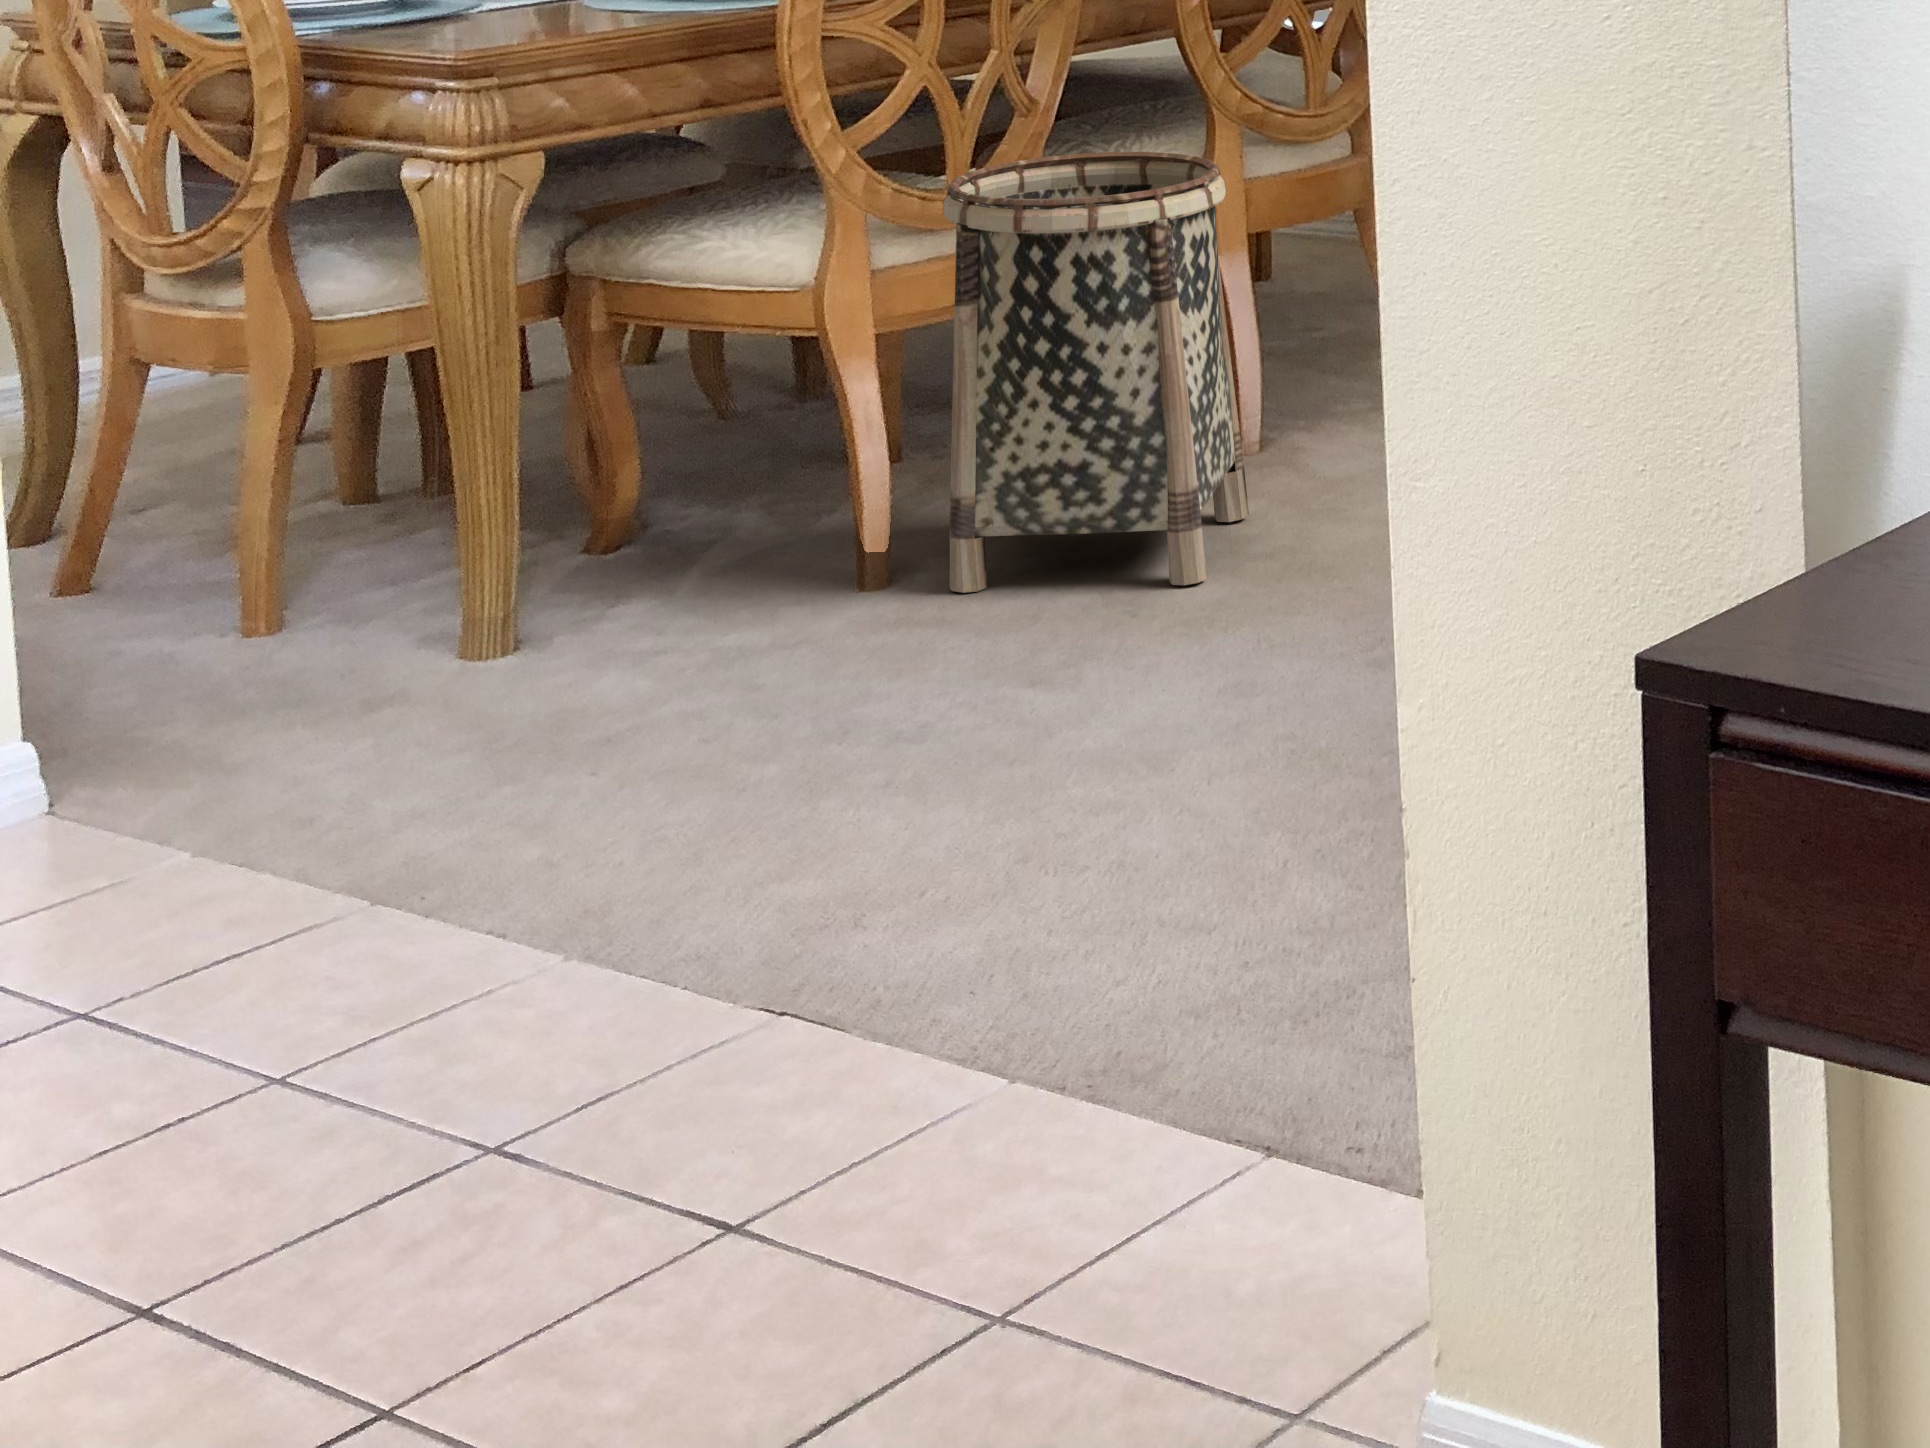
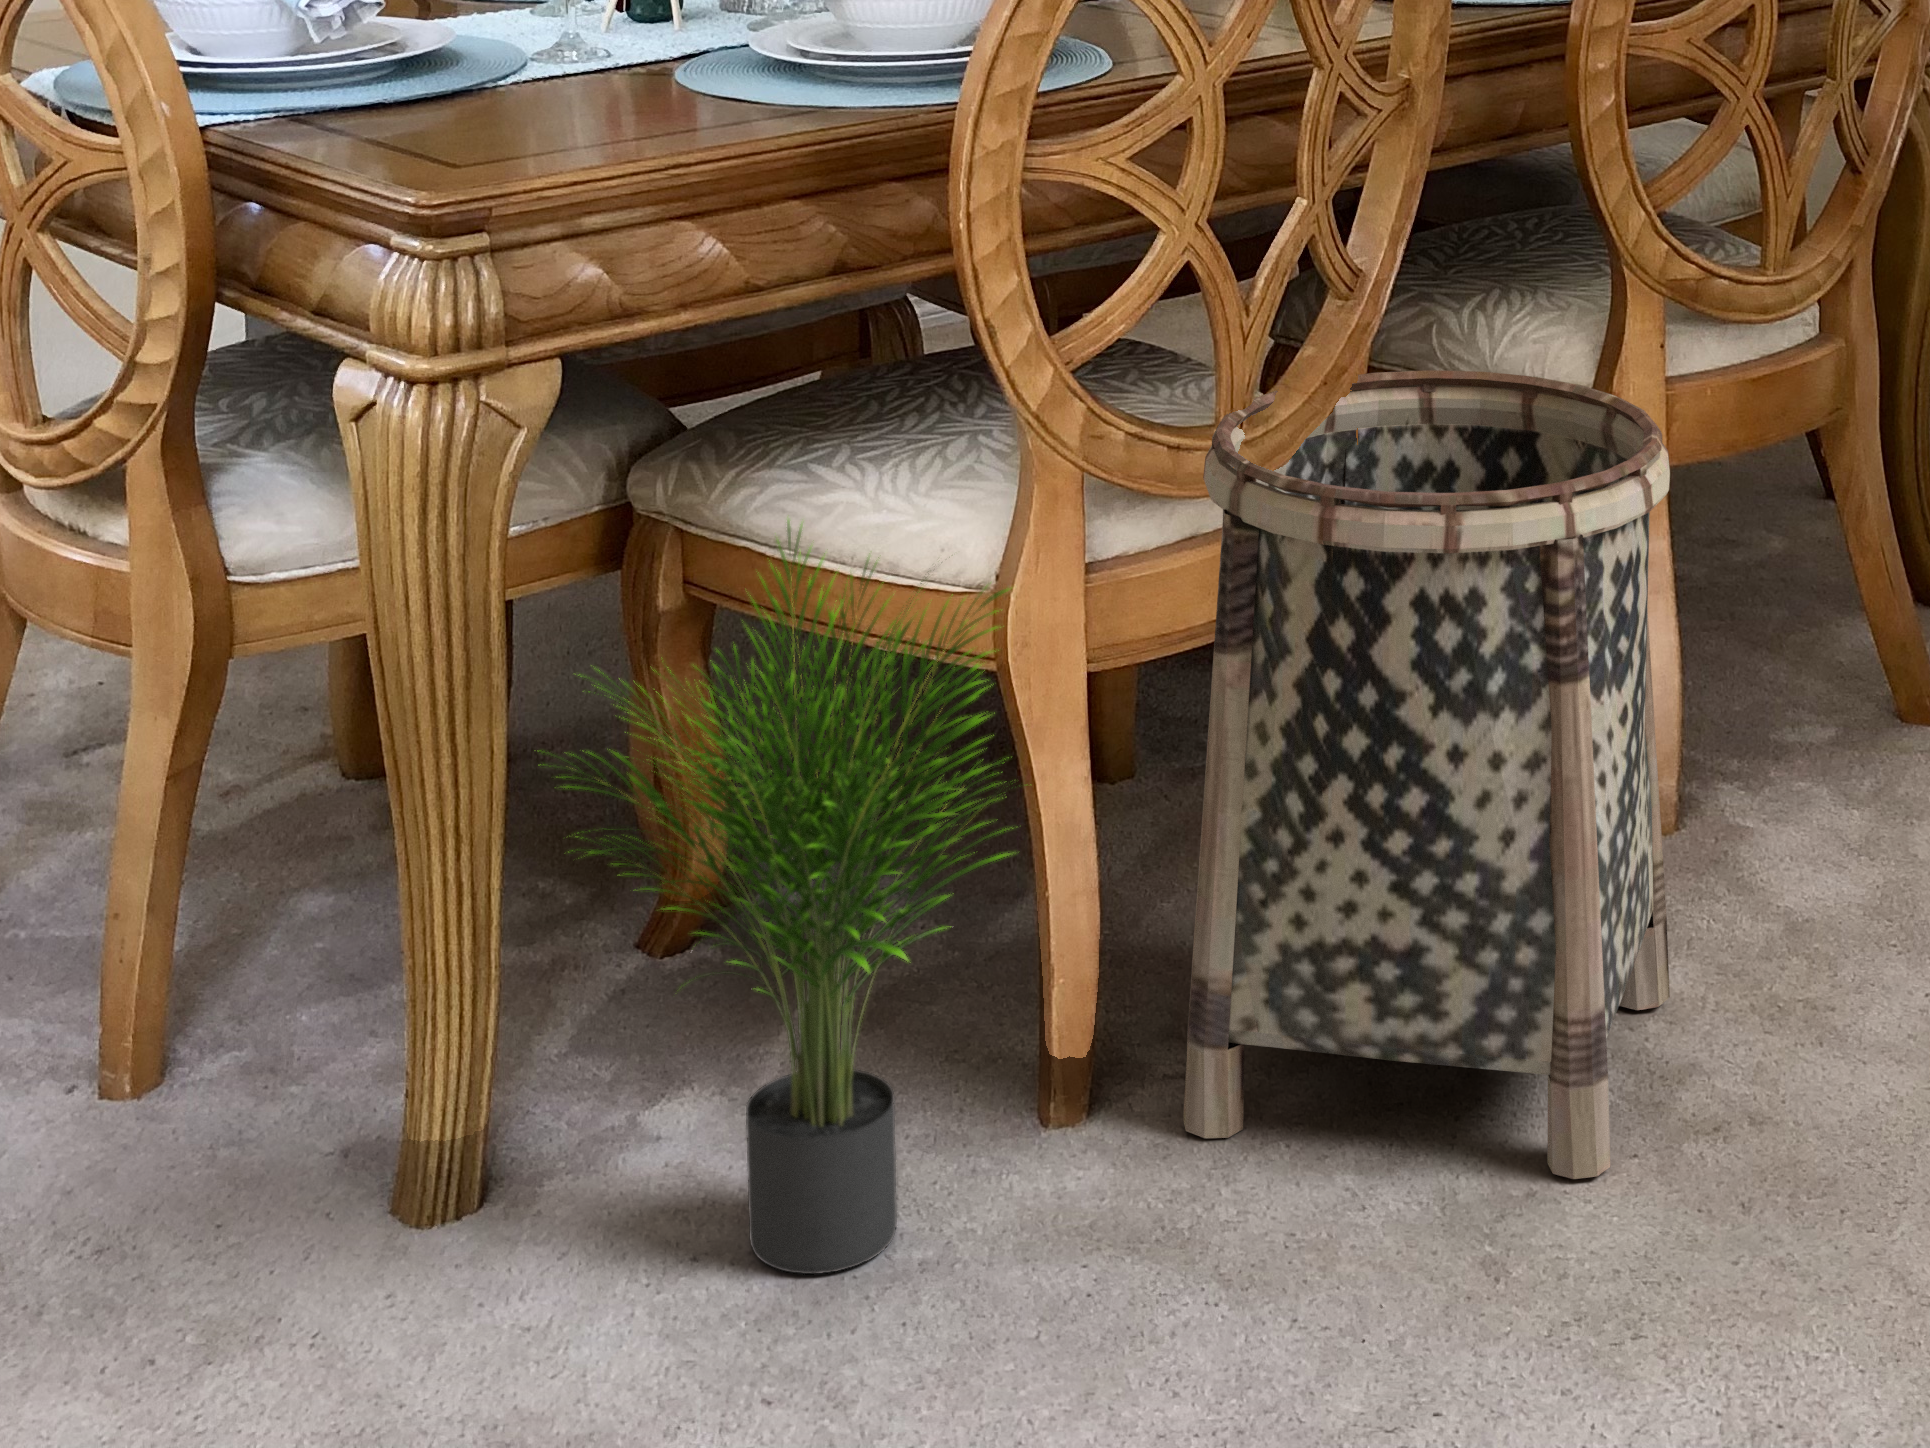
potted plant: none [537,234,852,662] -> present [540,520,1008,1274]

